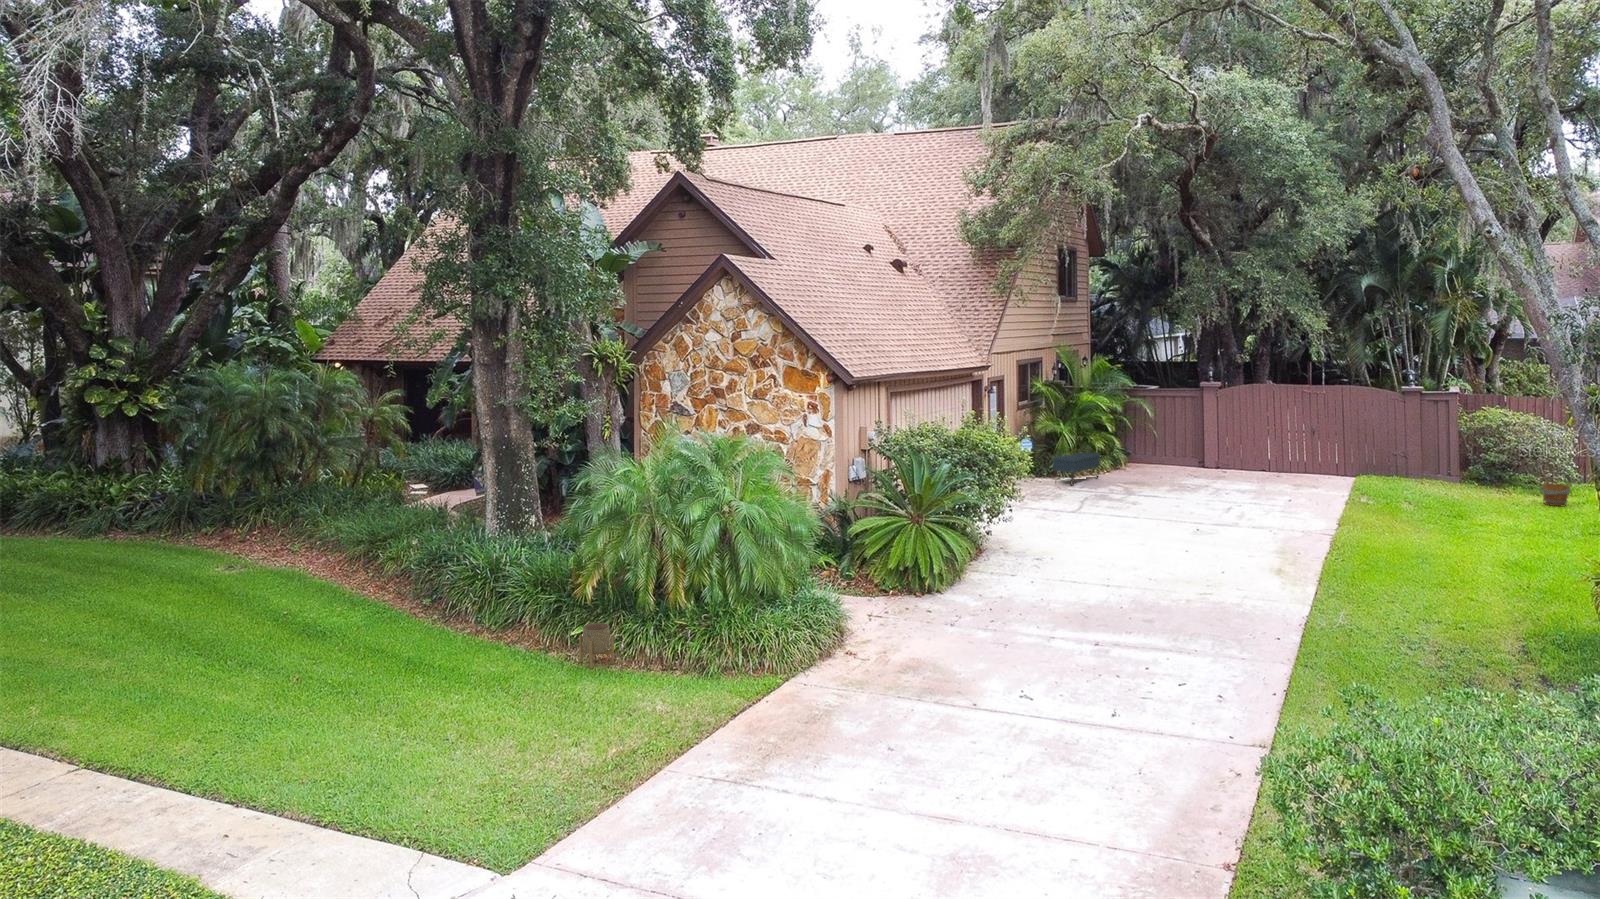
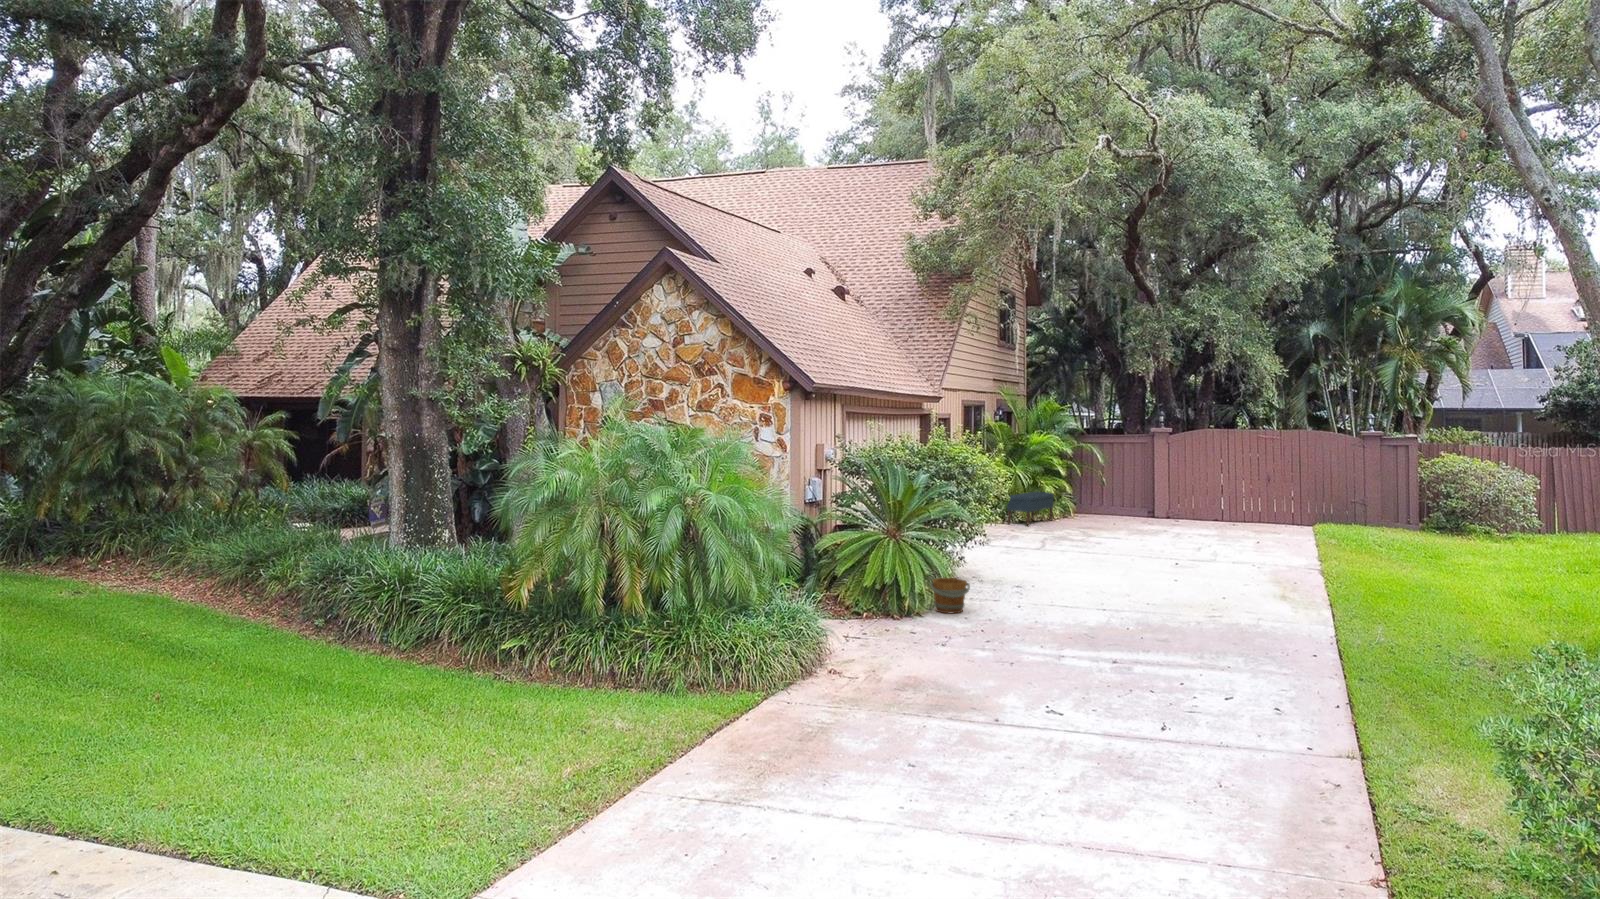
bucket: present [1540,483,1570,506] -> present [930,578,970,613]
planter: present [579,623,614,669] -> none [513,636,555,689]

